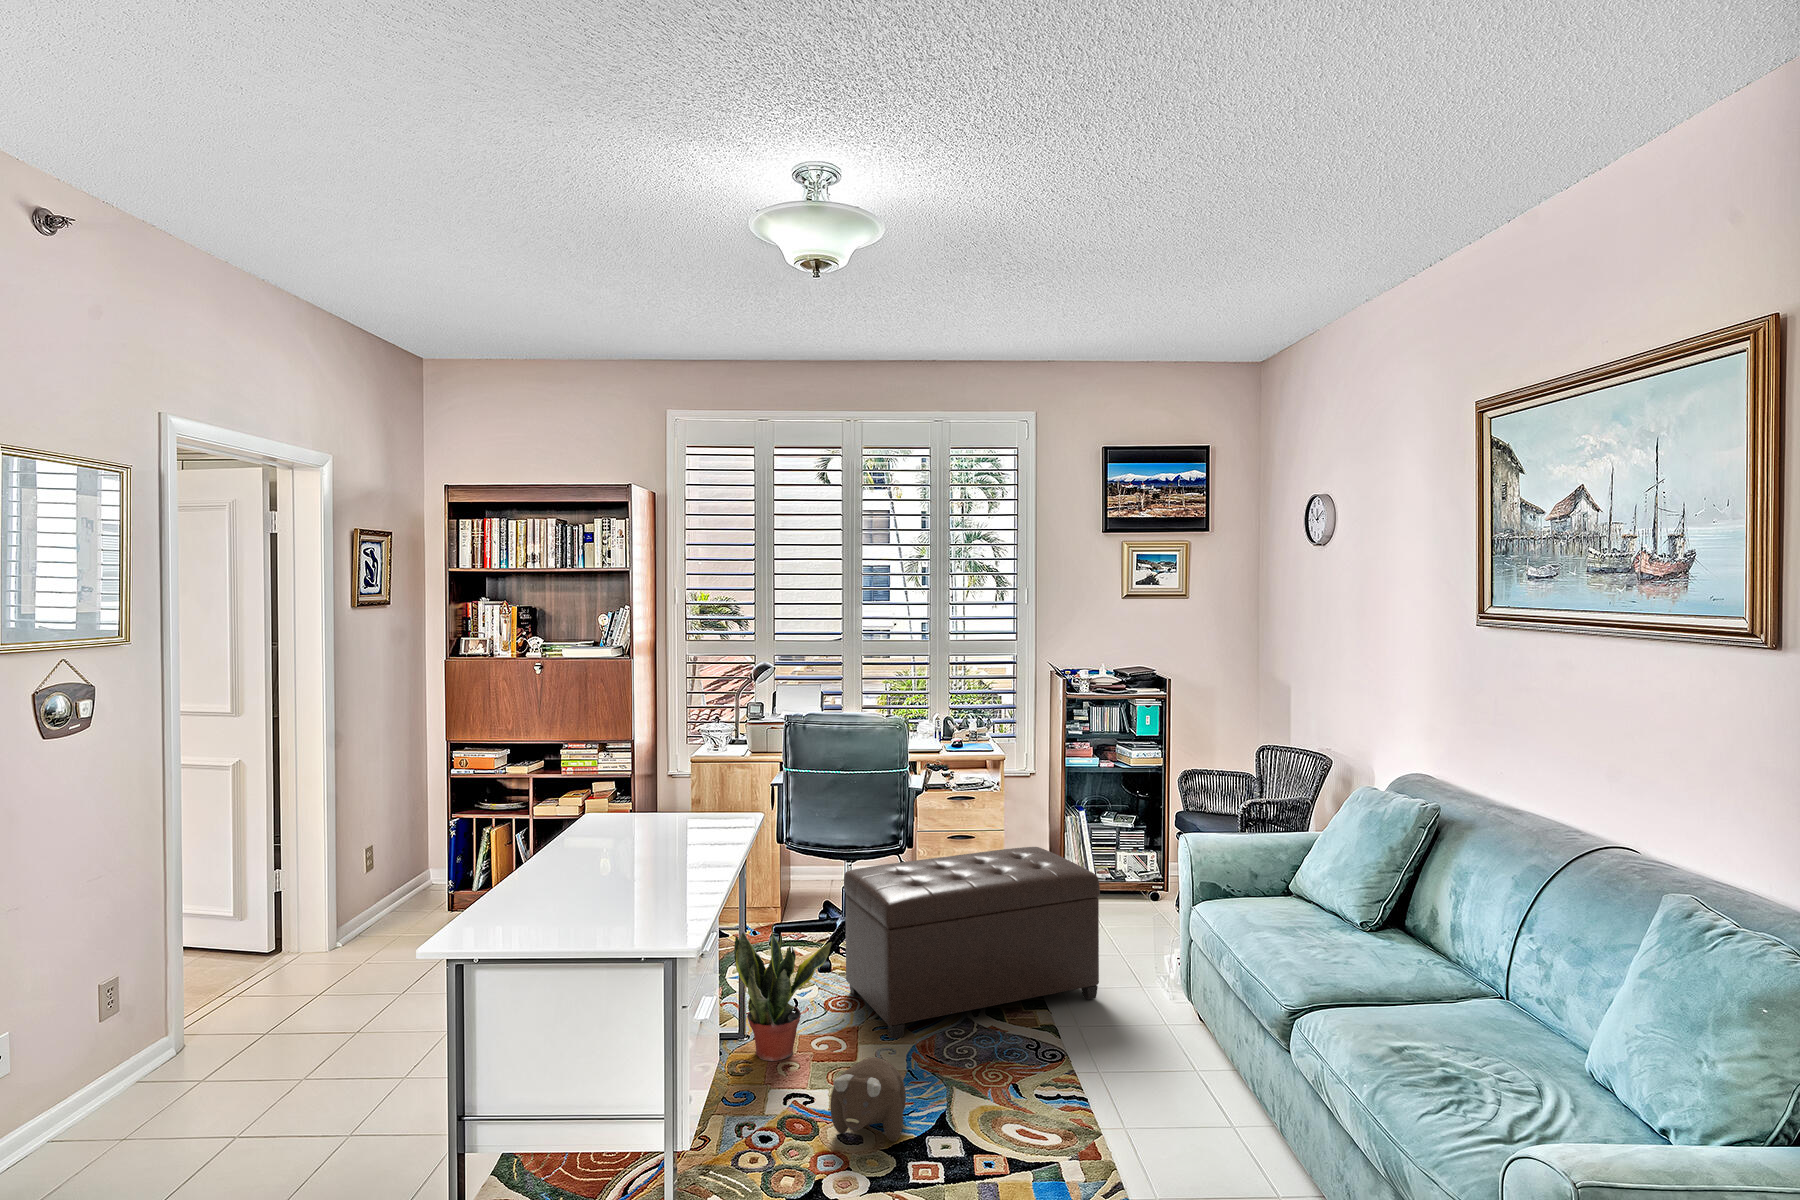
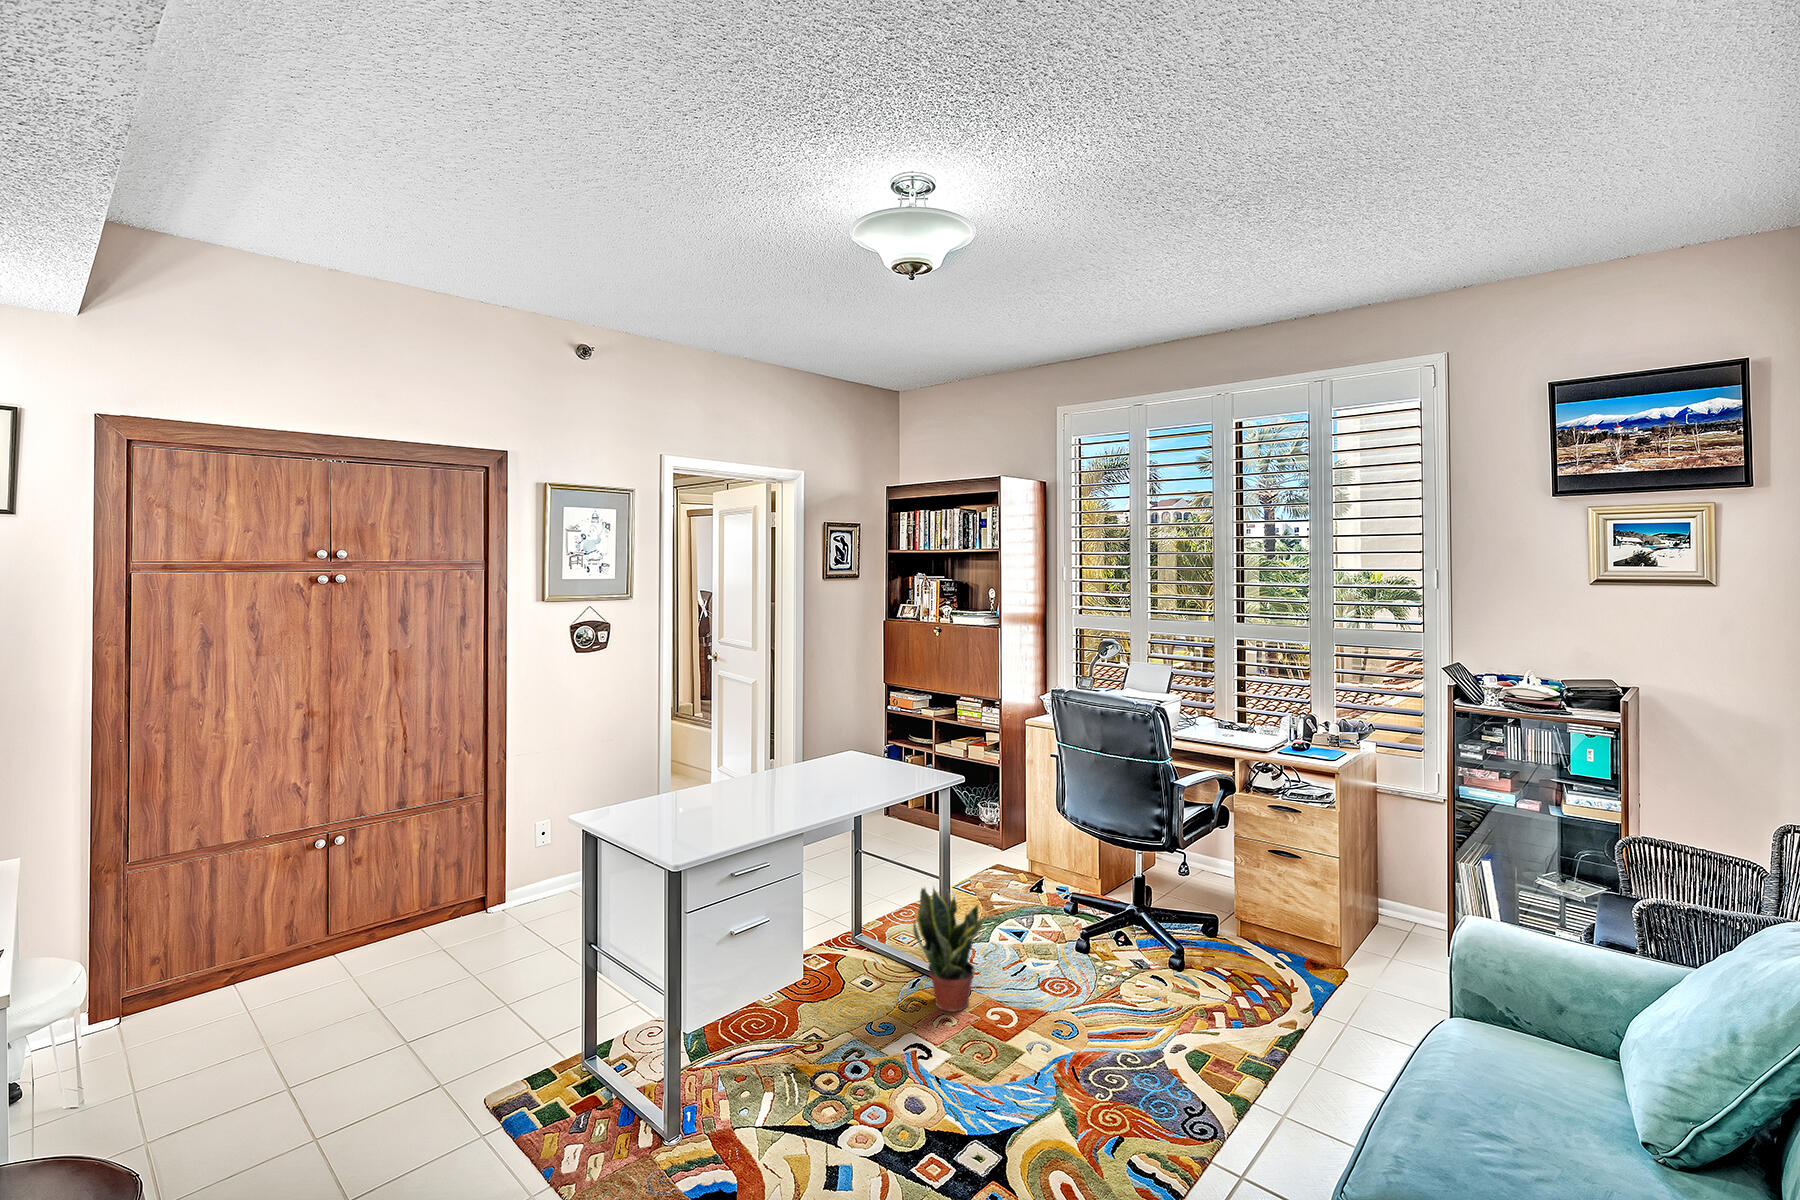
ottoman: present [844,847,1100,1039] -> none [1054,855,1343,1084]
plush toy: present [831,1057,906,1141] -> none [882,1038,979,1128]

